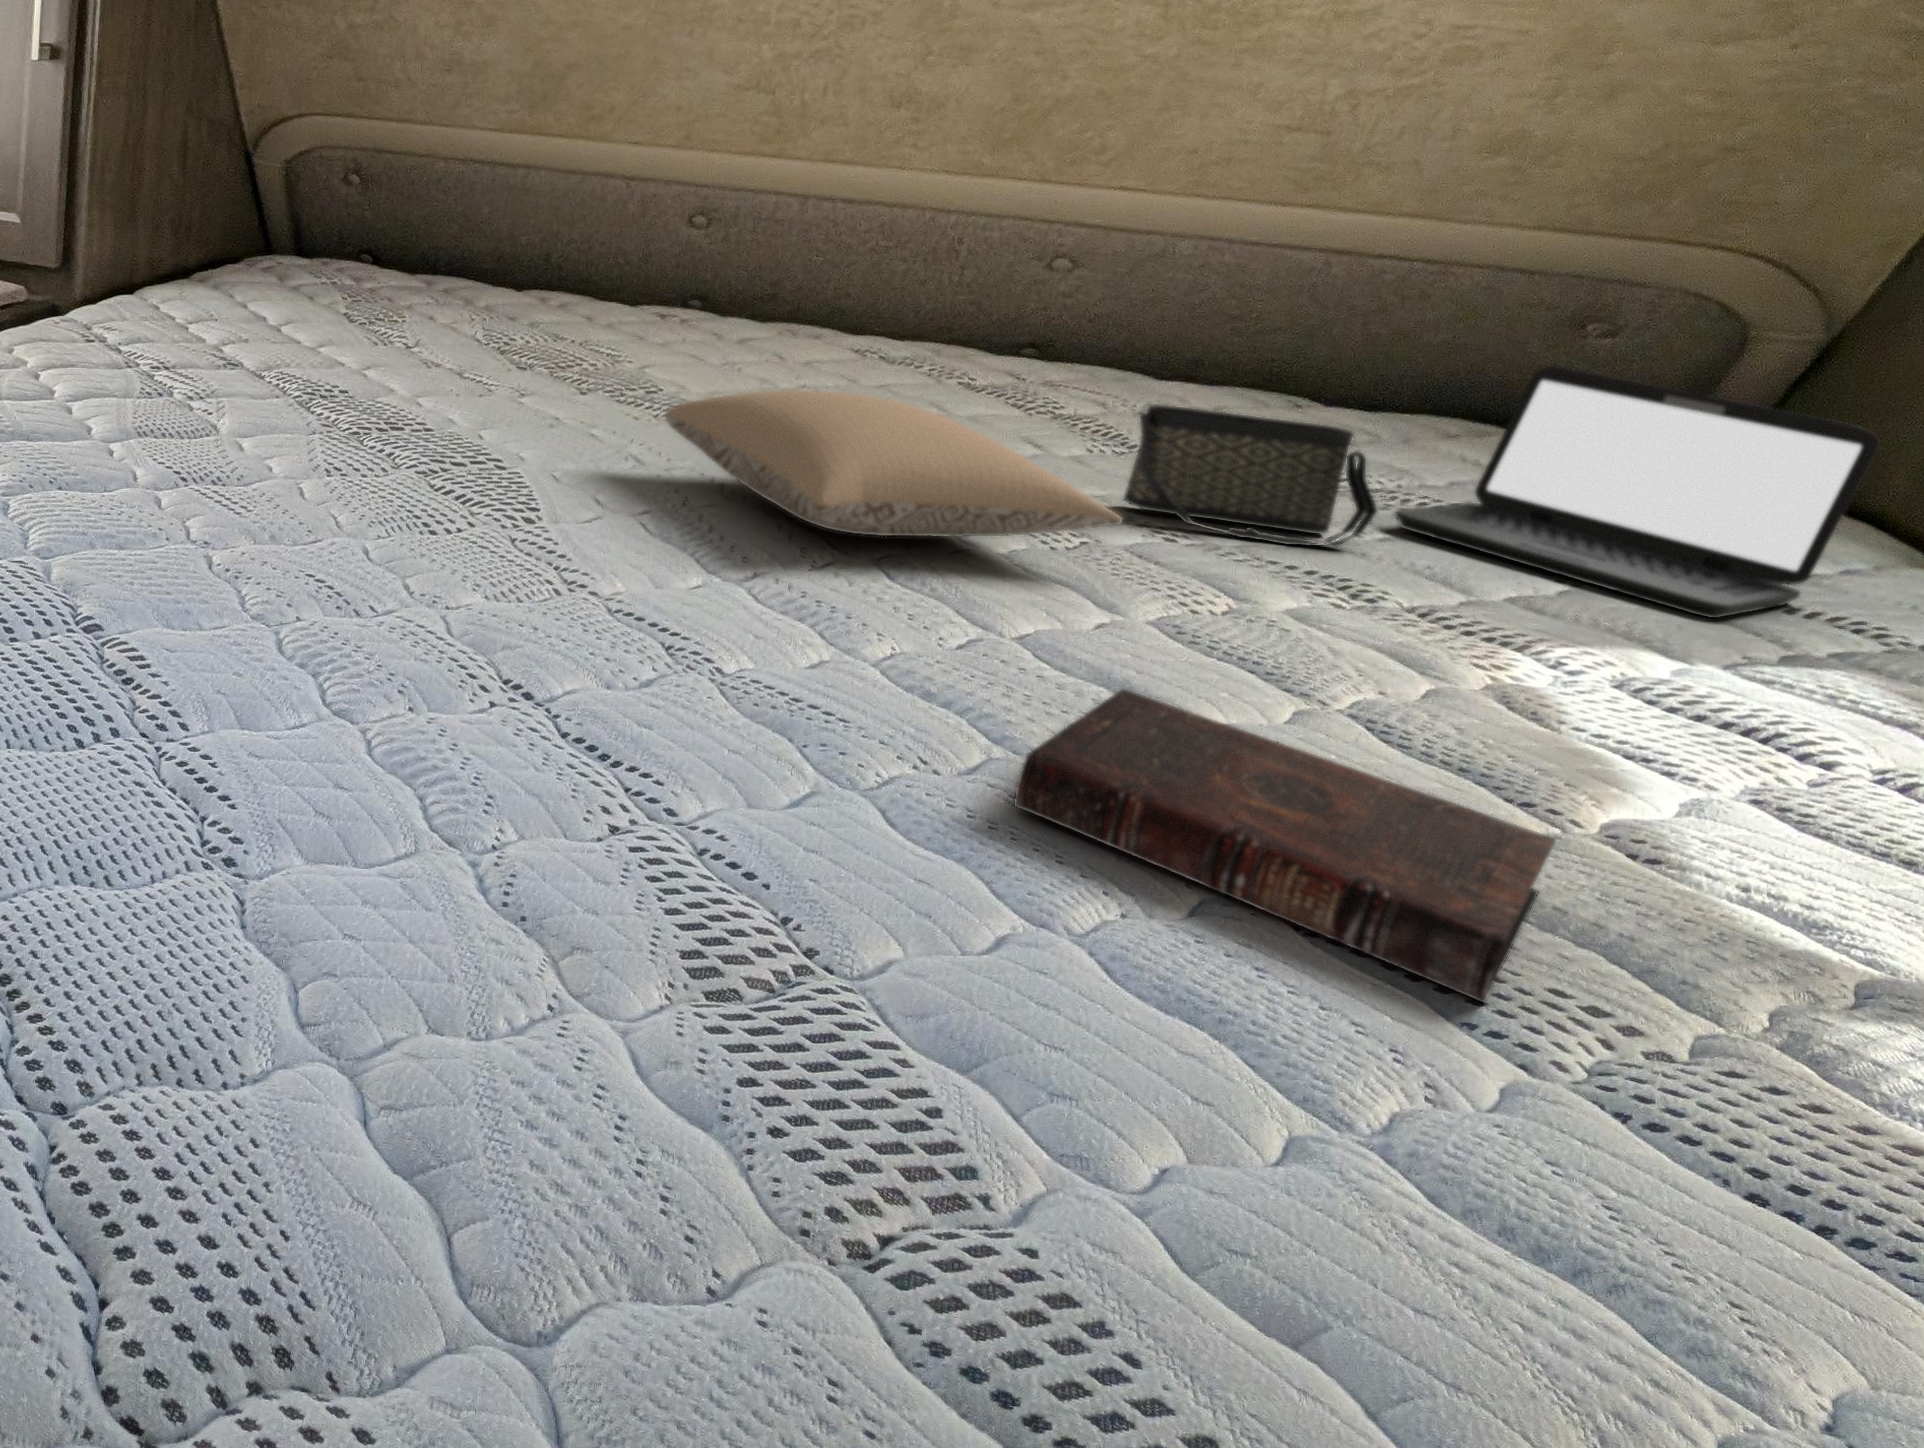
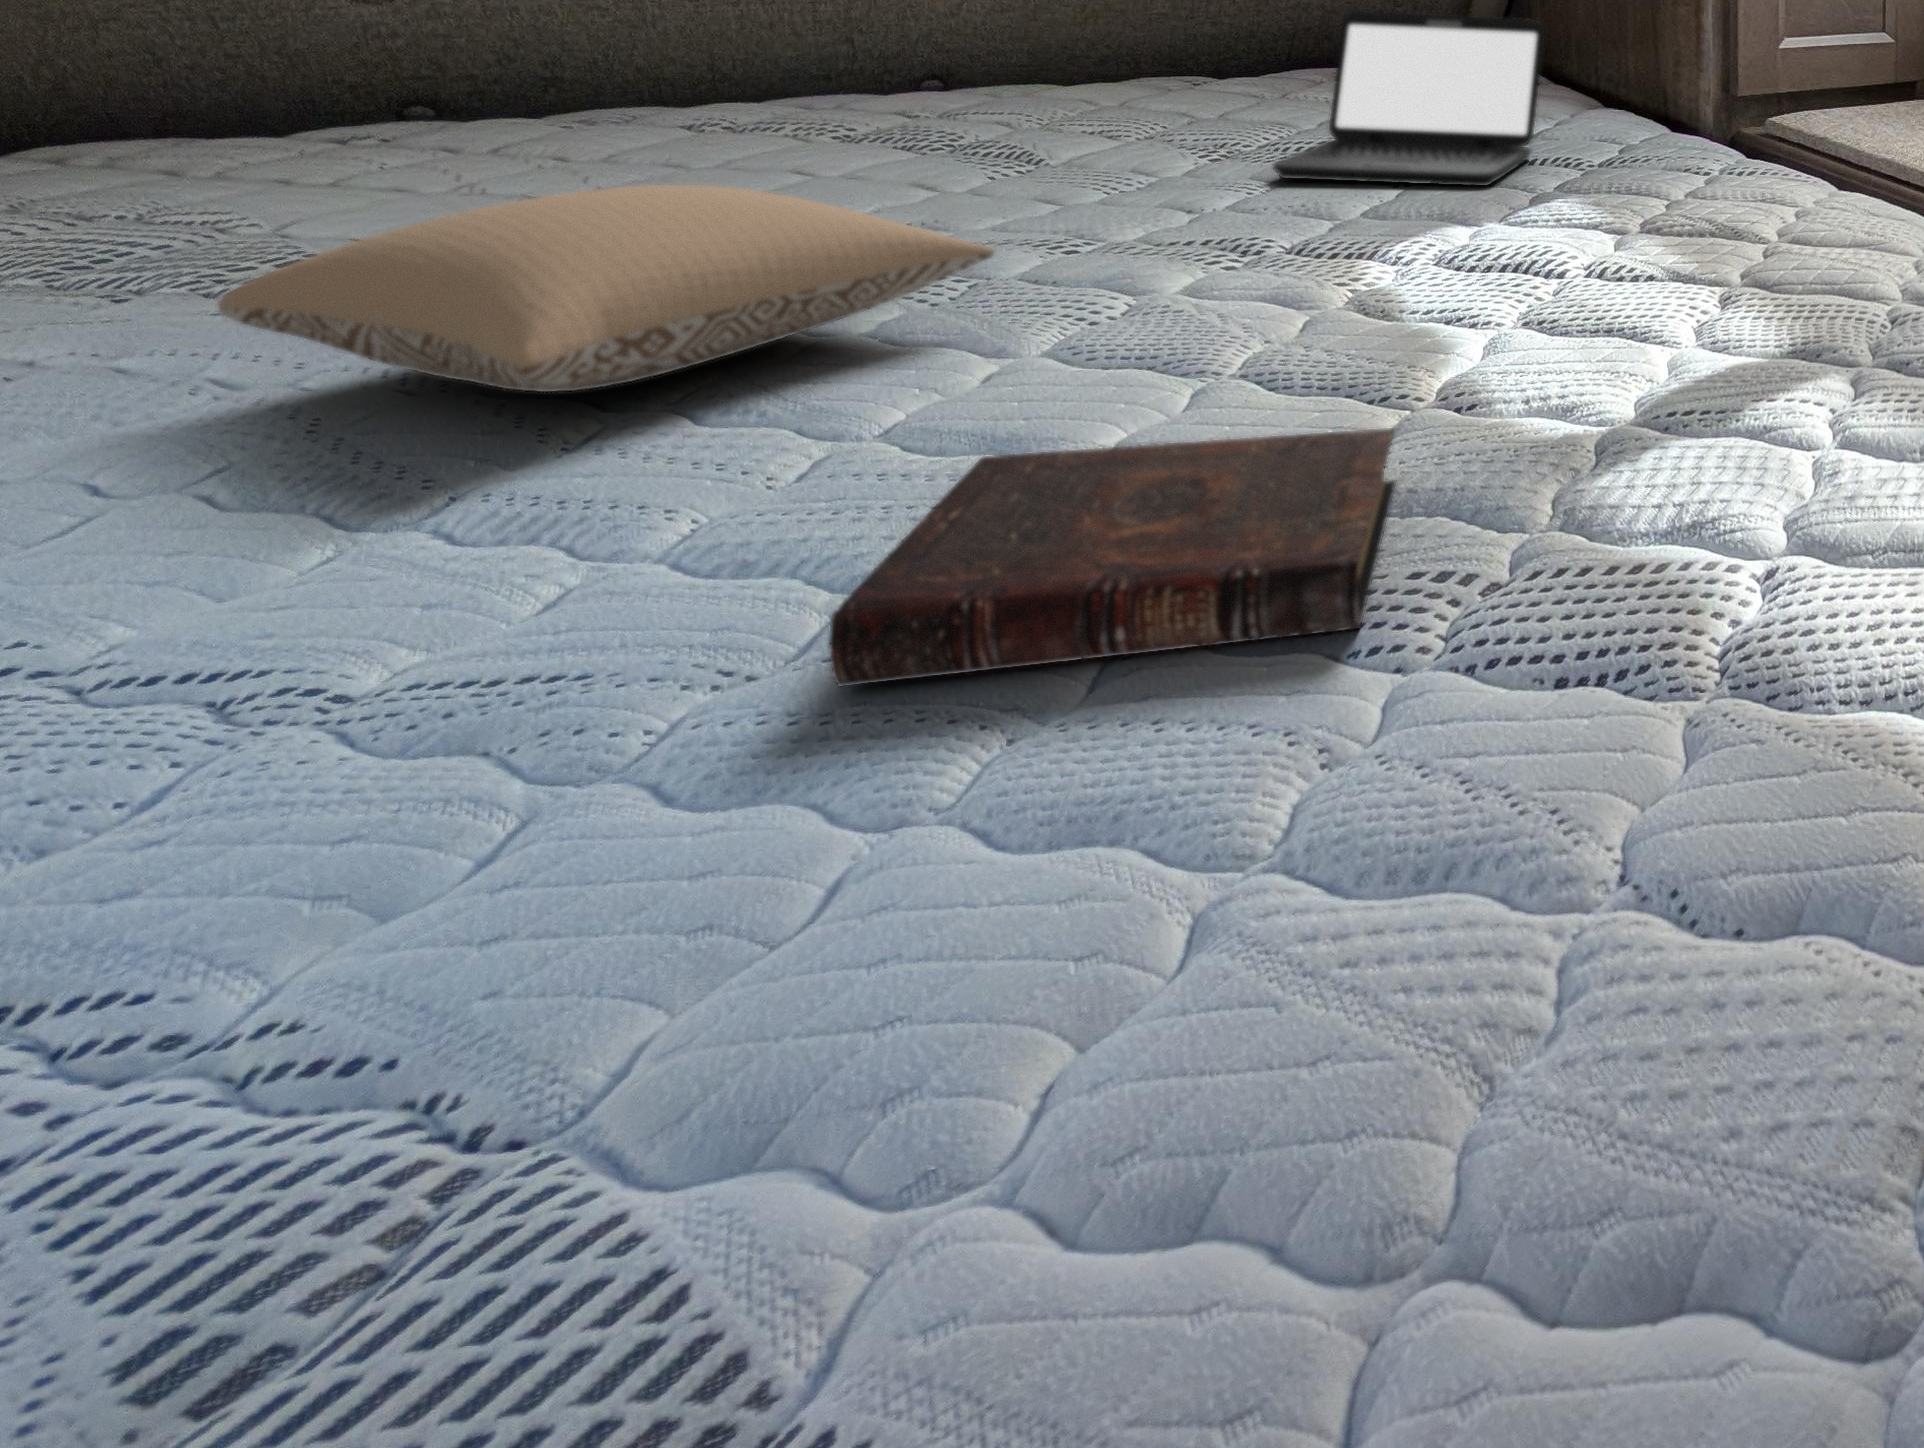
handbag: present [1124,404,1377,547] -> none [1009,99,1253,230]

